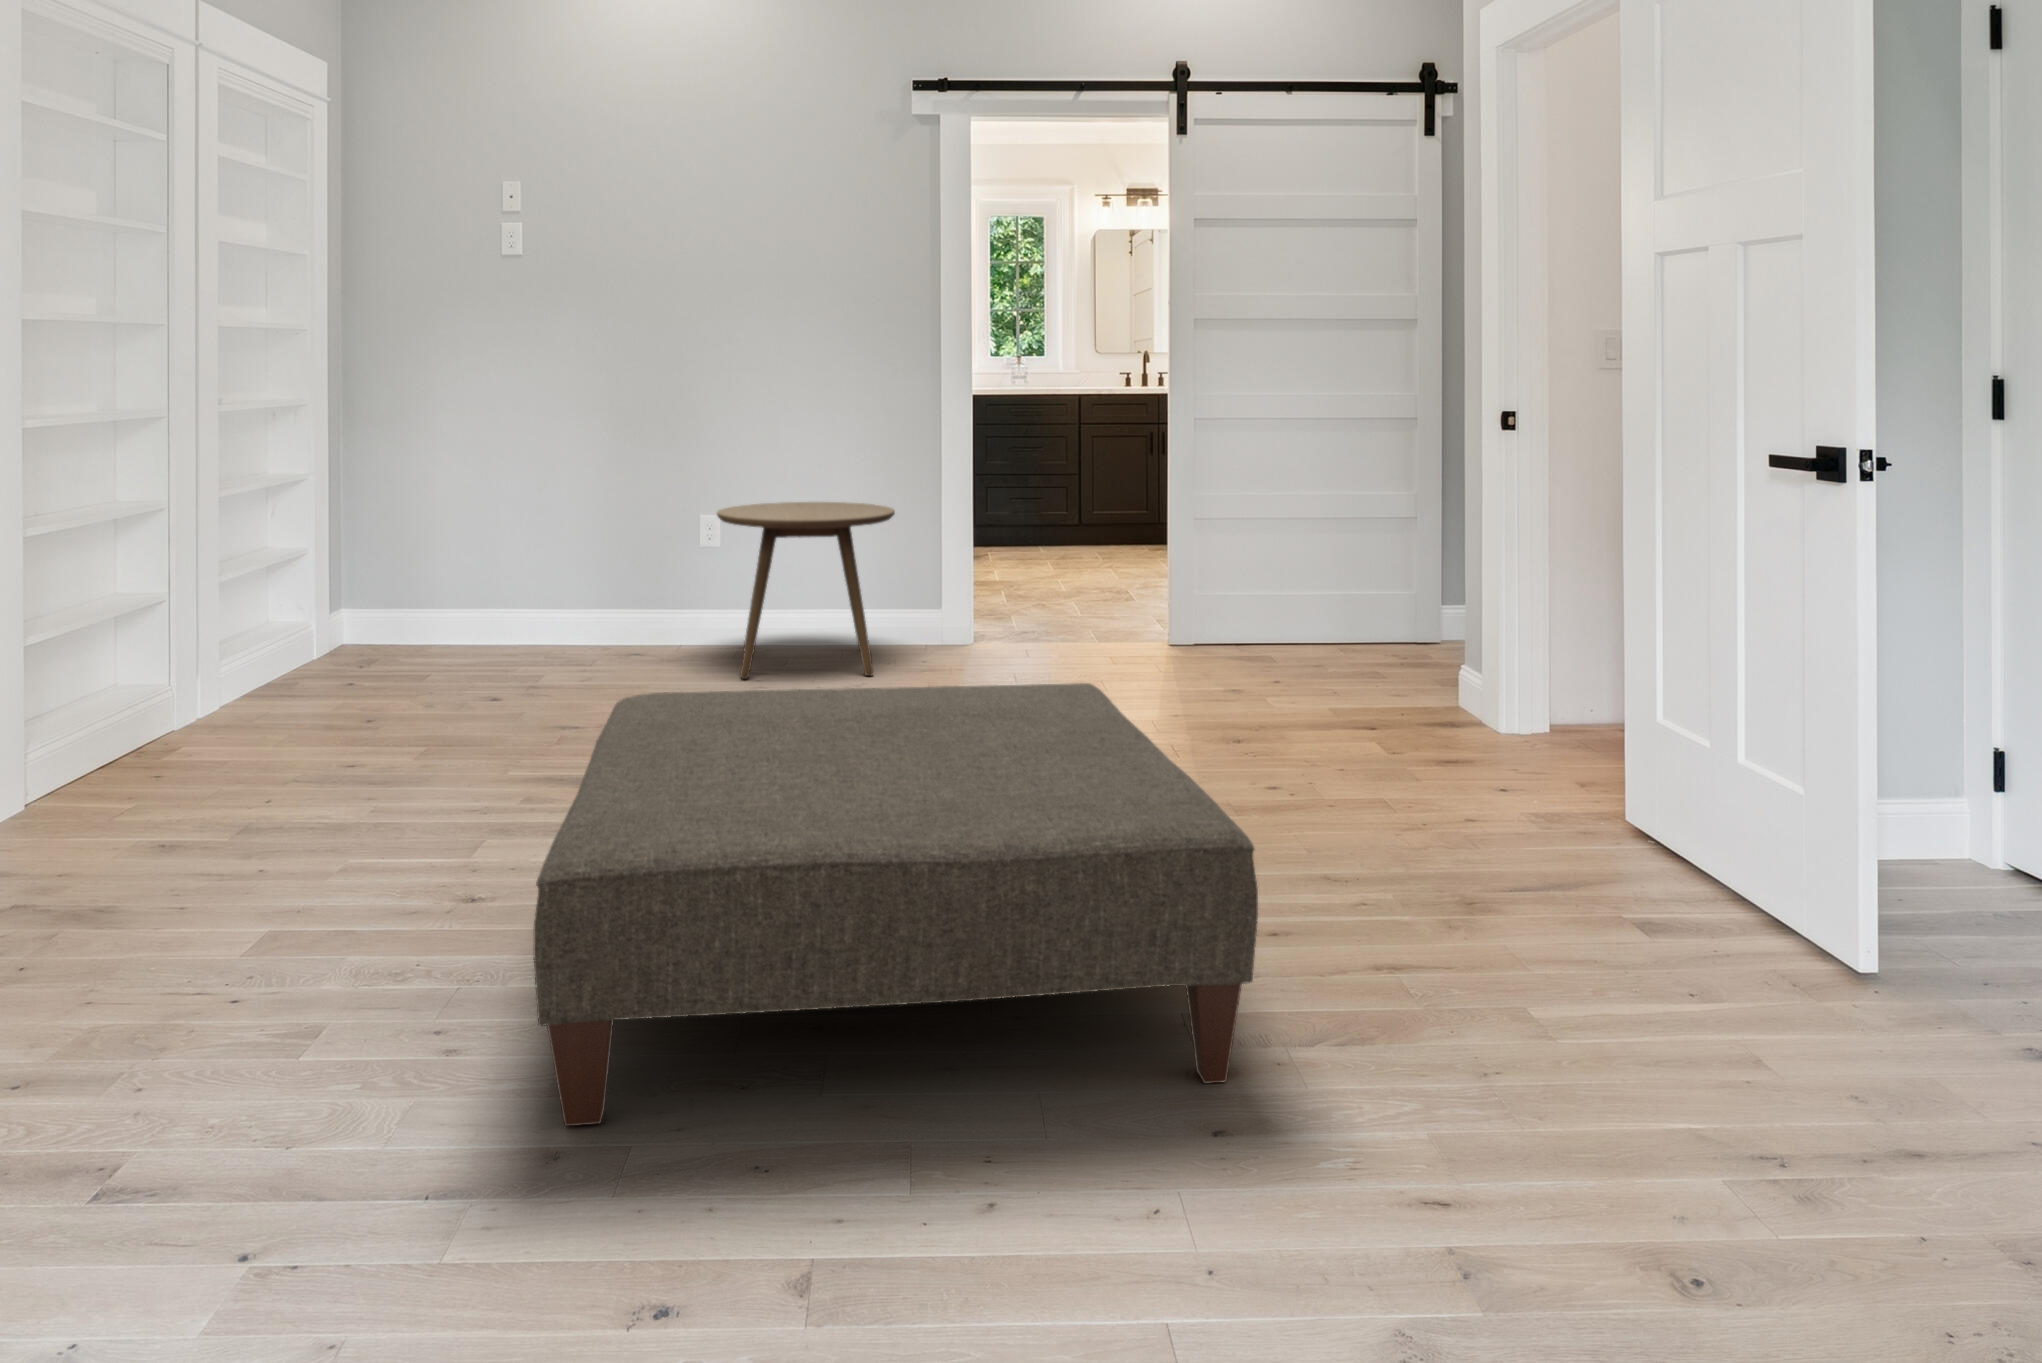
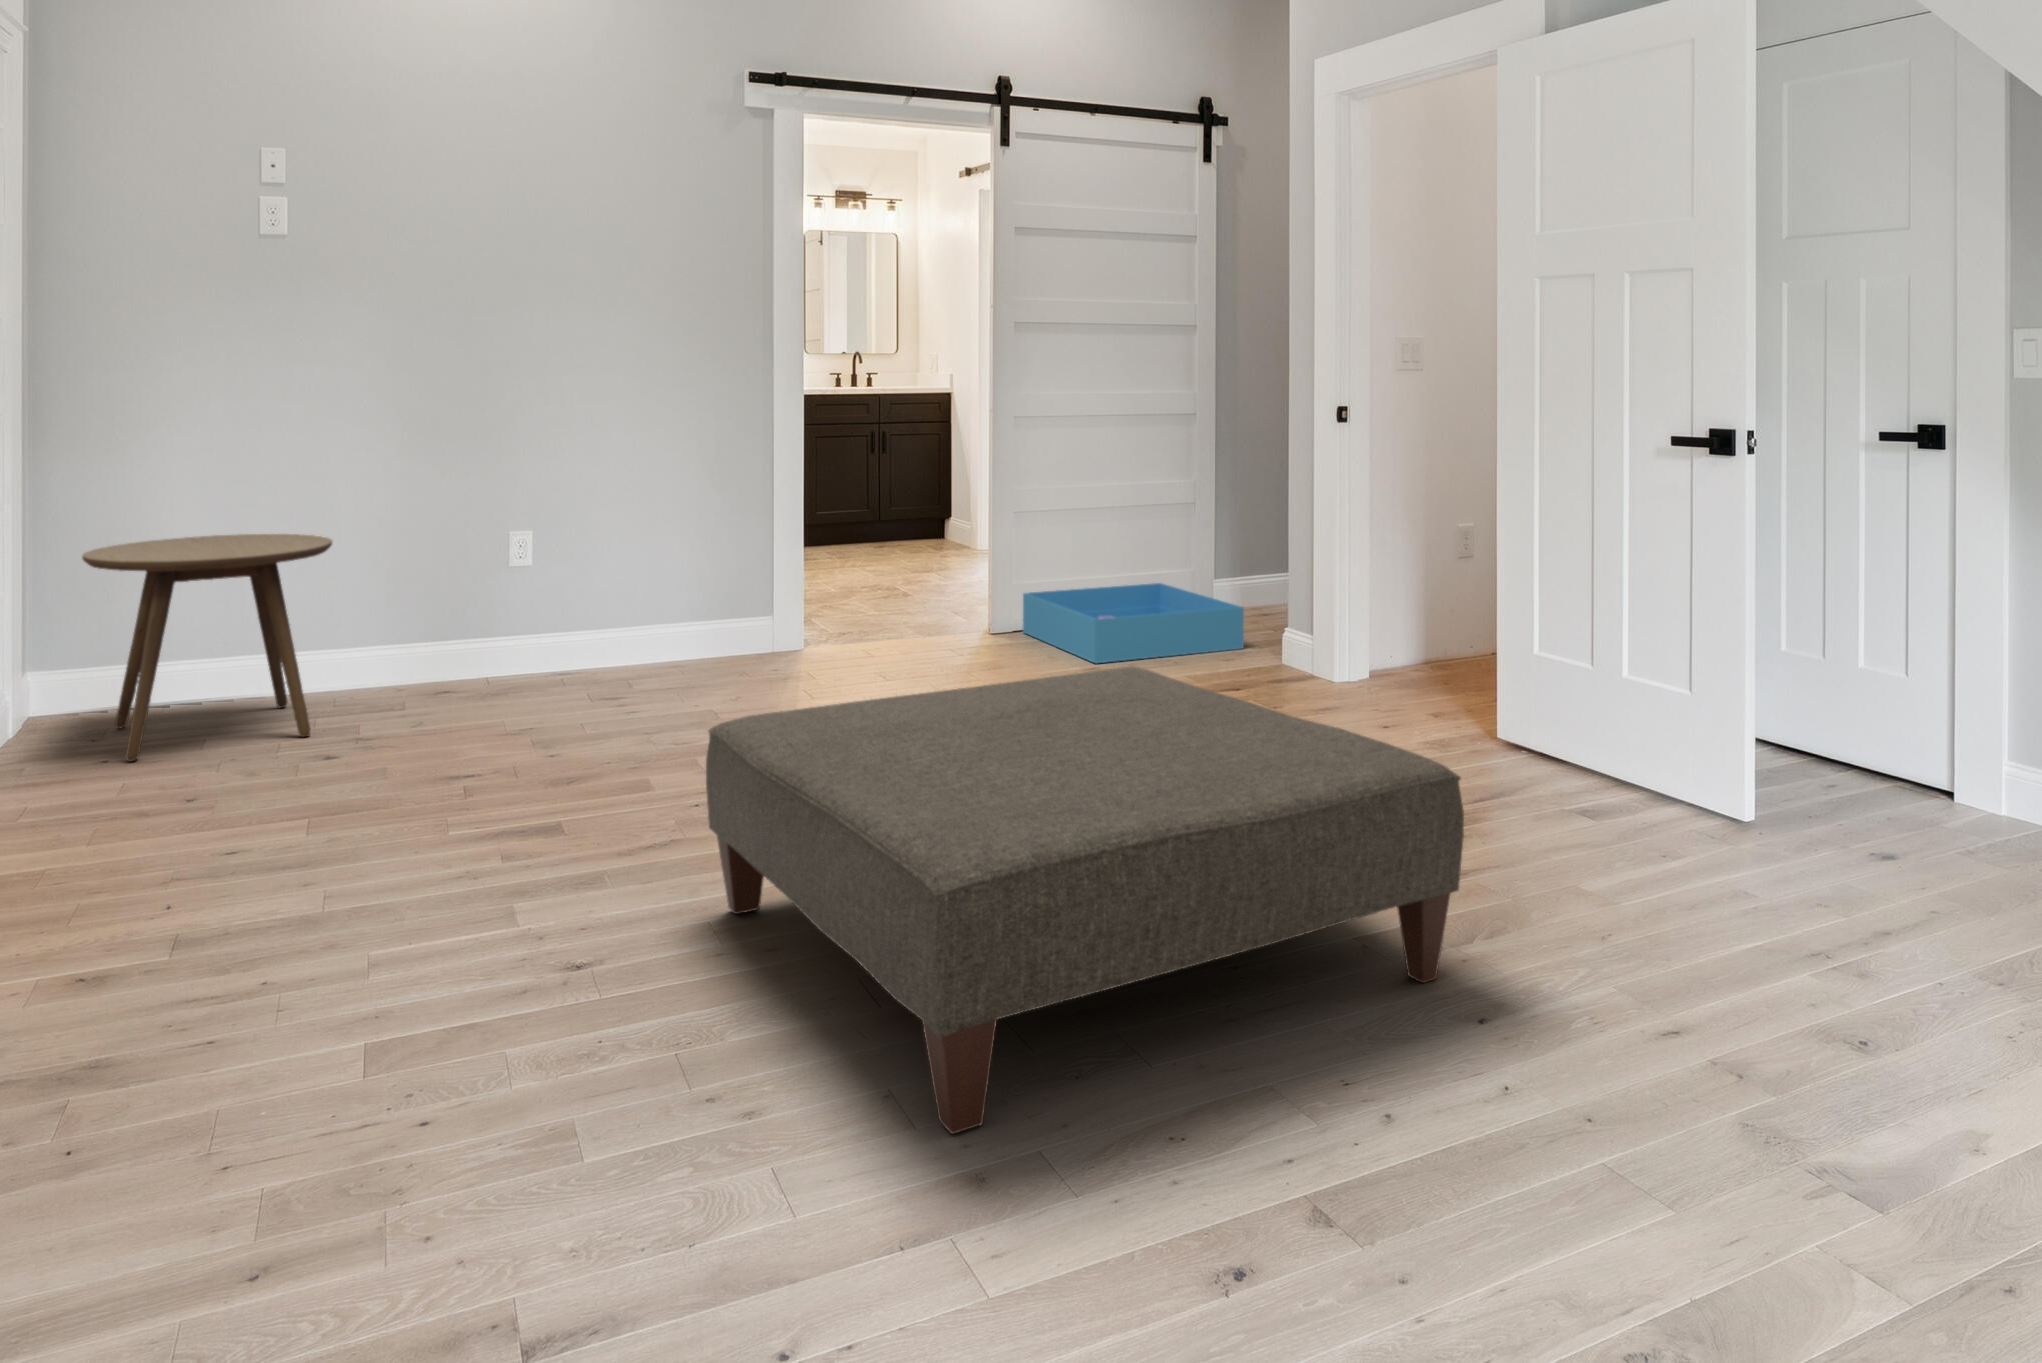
side table: present [717,502,895,679] -> present [82,534,332,761]
storage bin: none [1203,600,1429,681] -> present [1023,583,1244,663]

